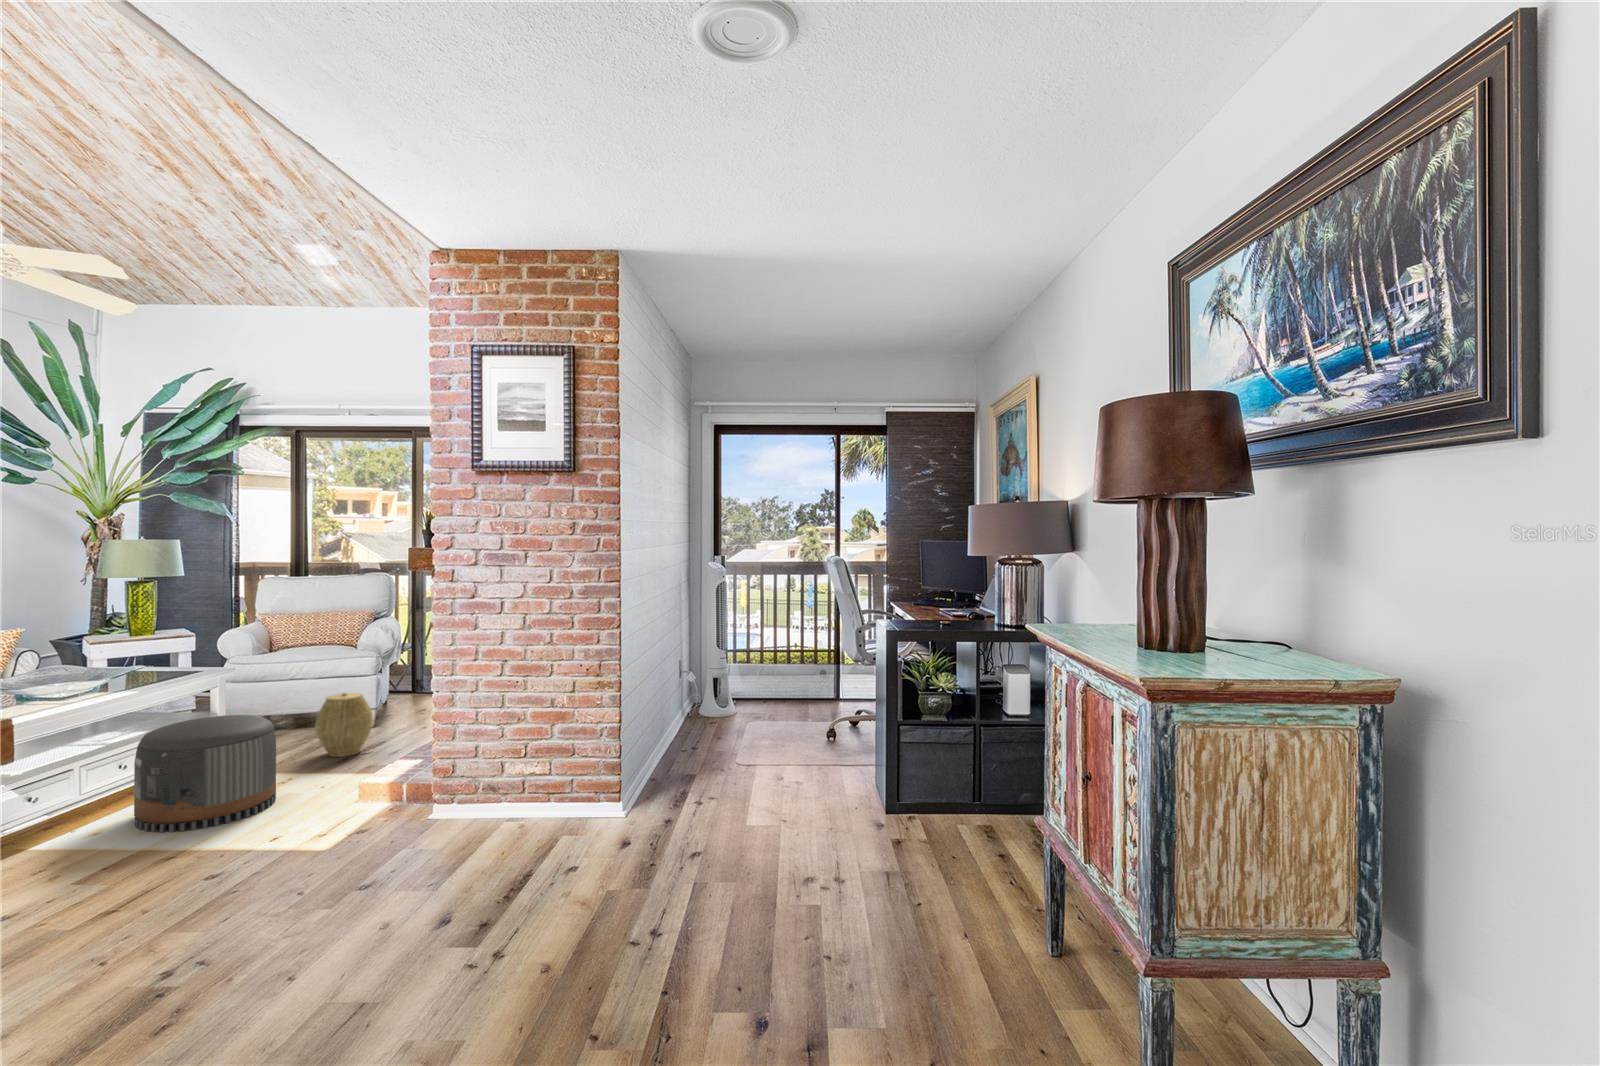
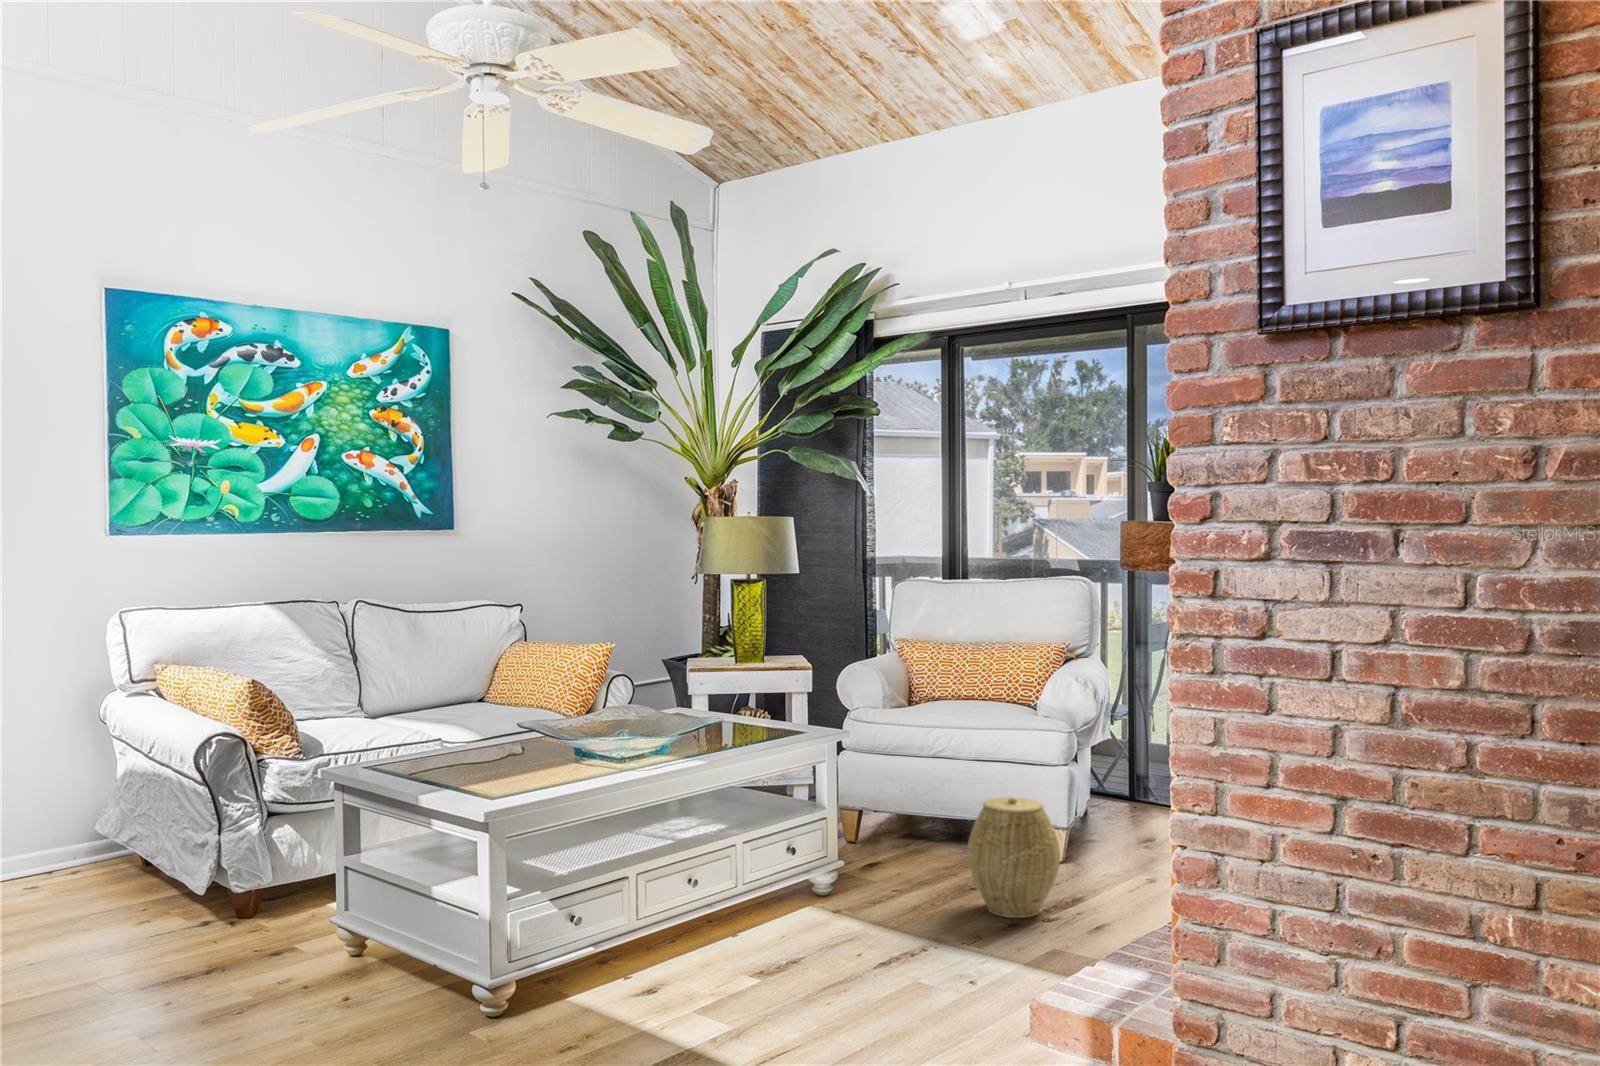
pouf: present [134,715,276,832] -> none [706,818,900,1023]

